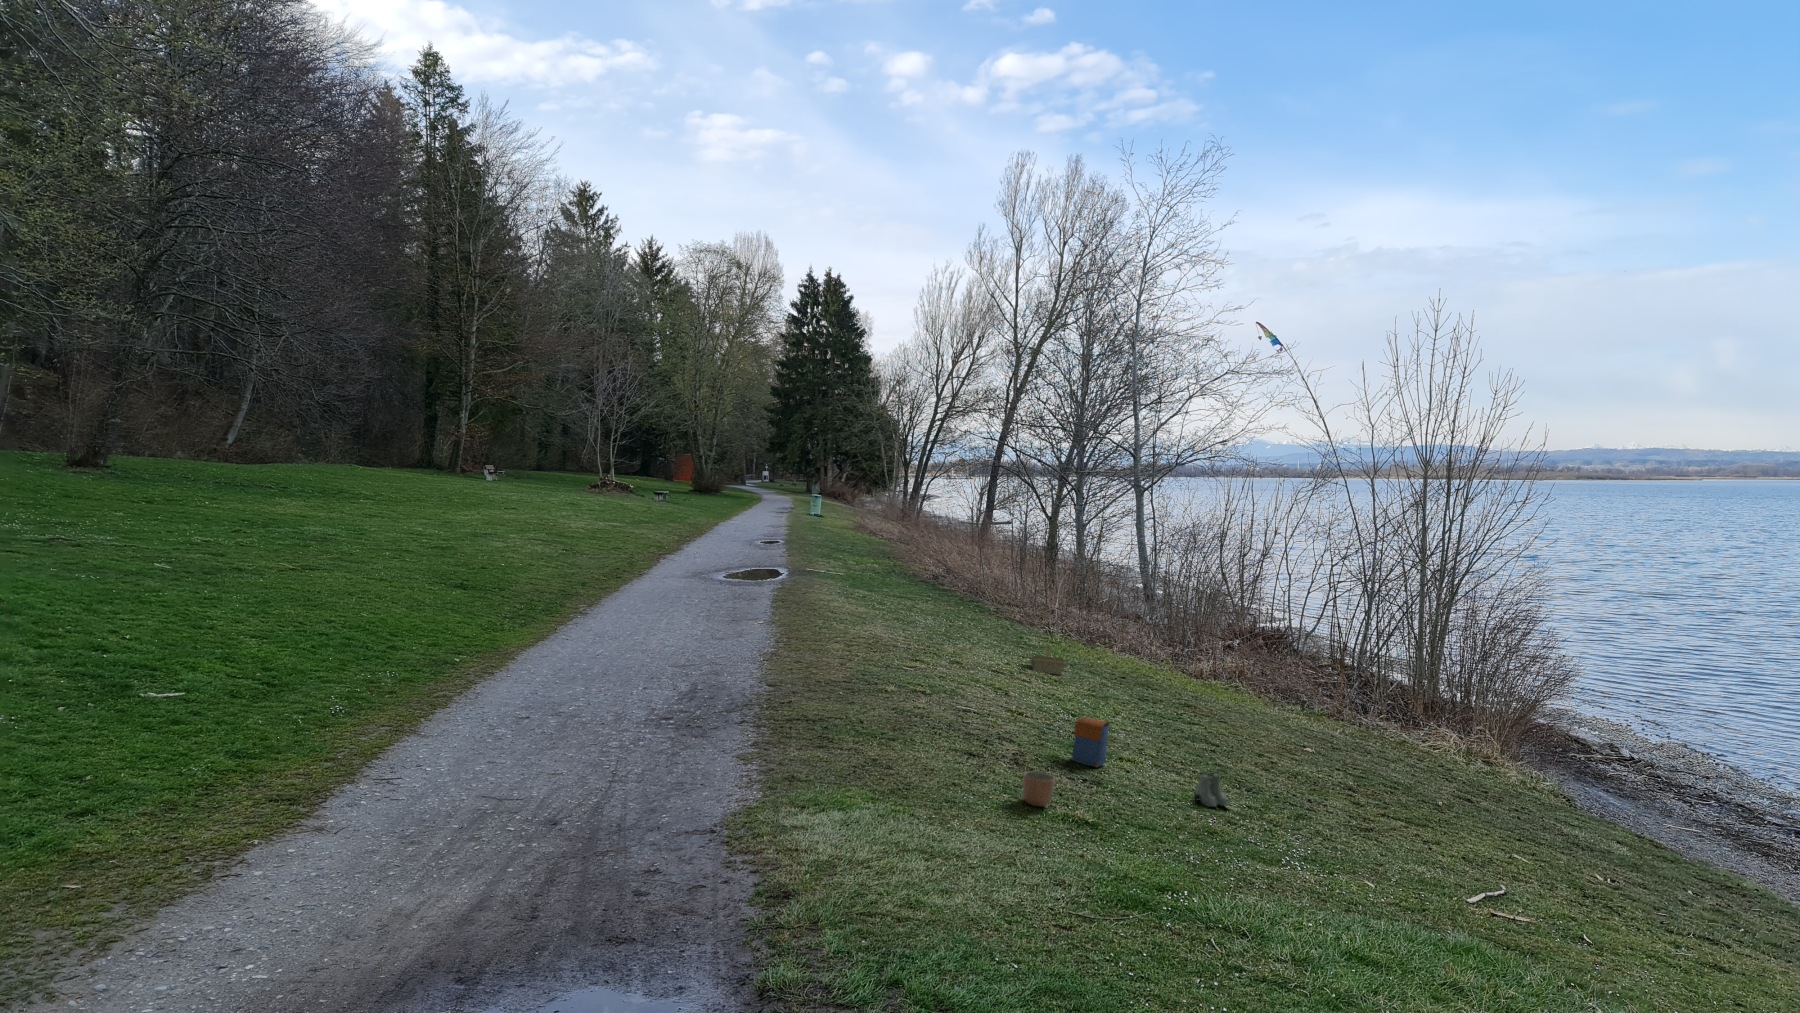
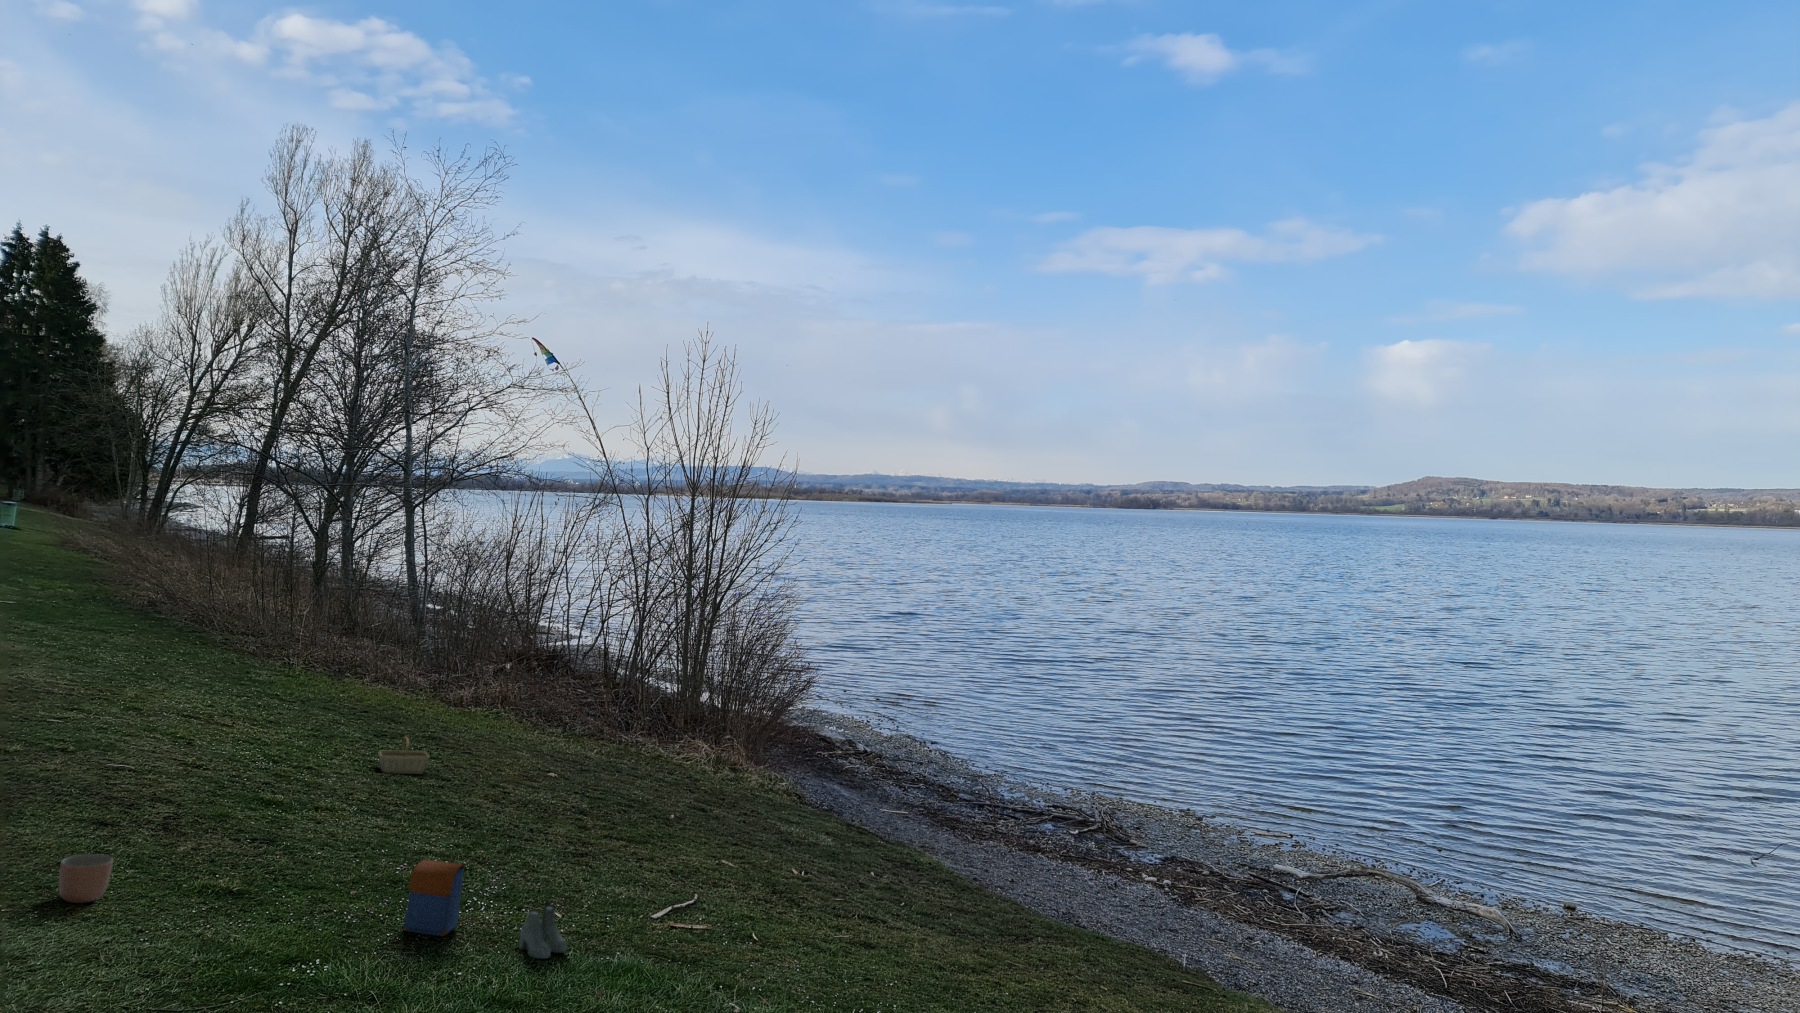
basket: present [1030,646,1066,675] -> present [378,736,429,774]
backpack: present [1071,717,1109,767] -> present [403,860,465,936]
boots: present [1195,773,1229,807] -> present [519,905,568,959]

